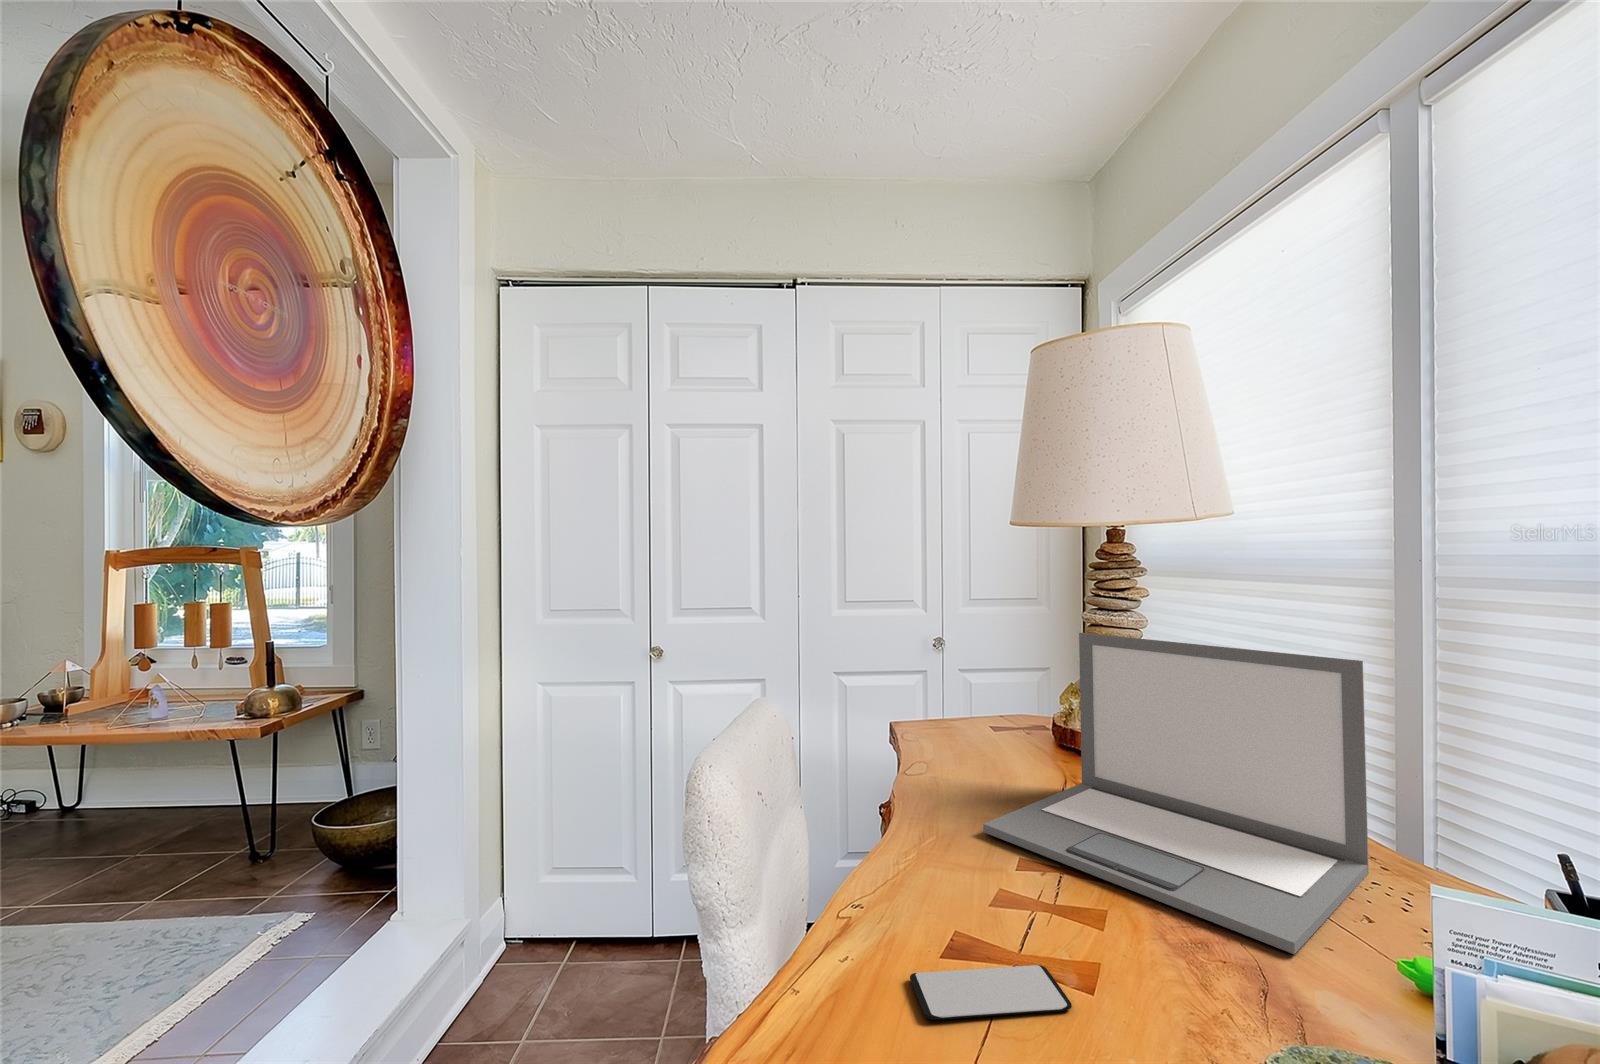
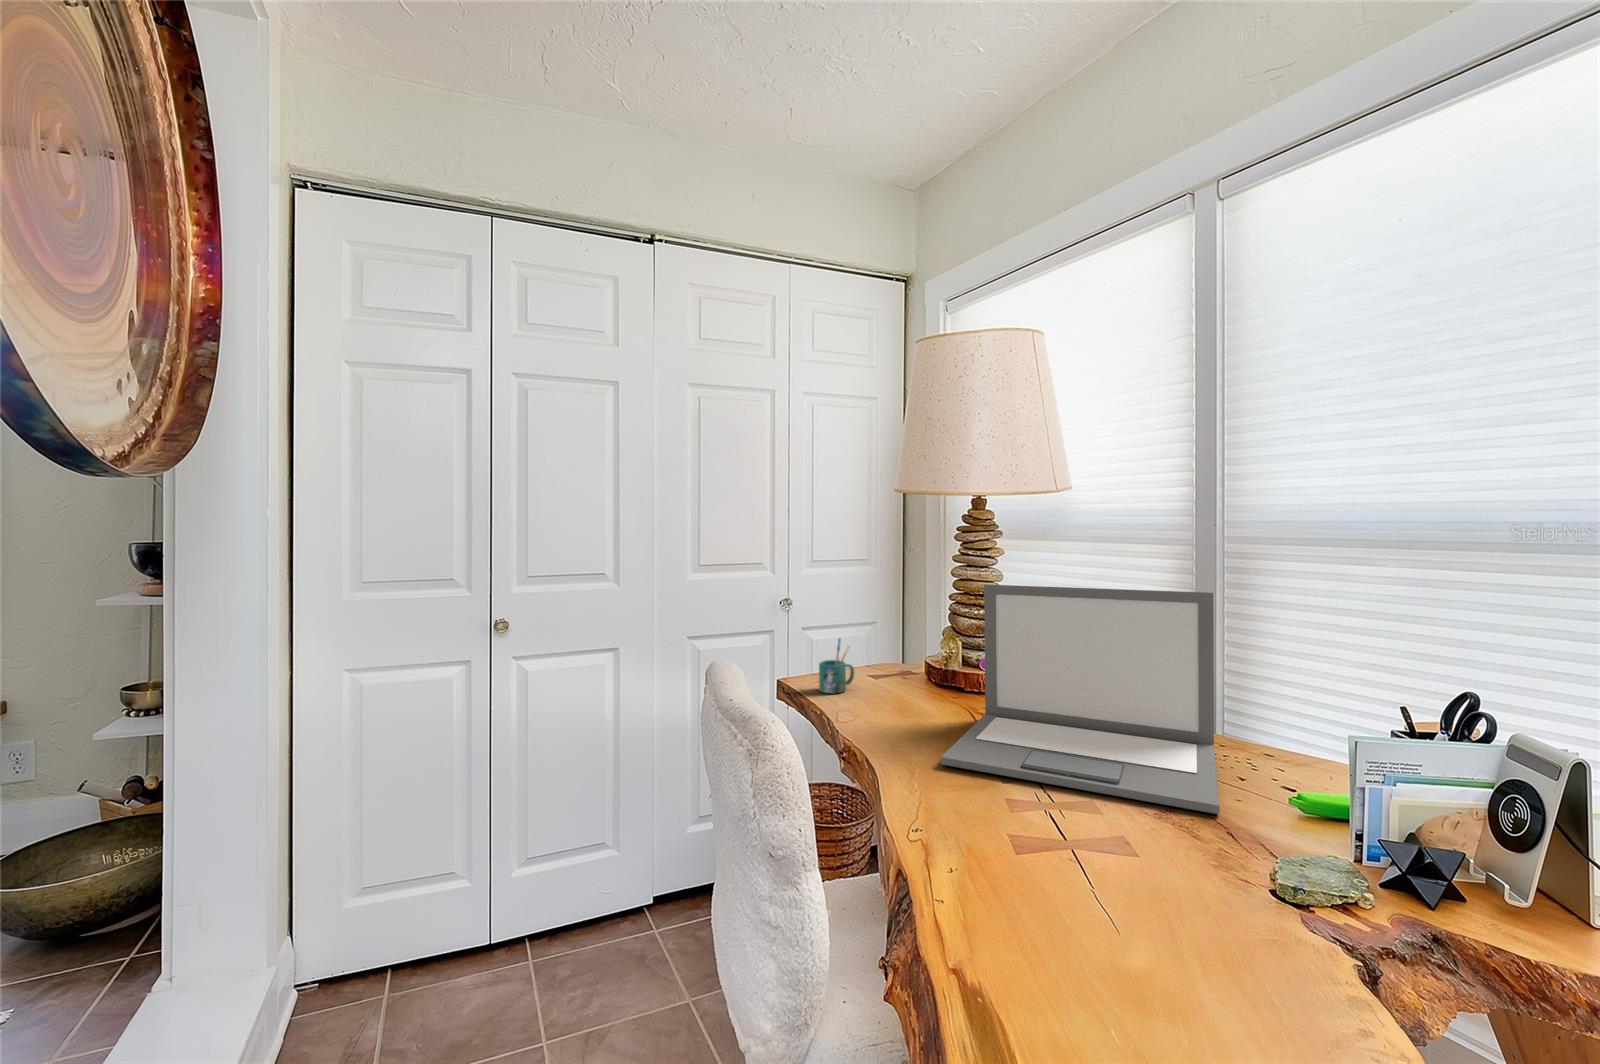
mug: none [923,681,963,740] -> present [819,639,854,693]
smartphone: present [910,965,1072,1020] -> none [984,860,1117,922]

